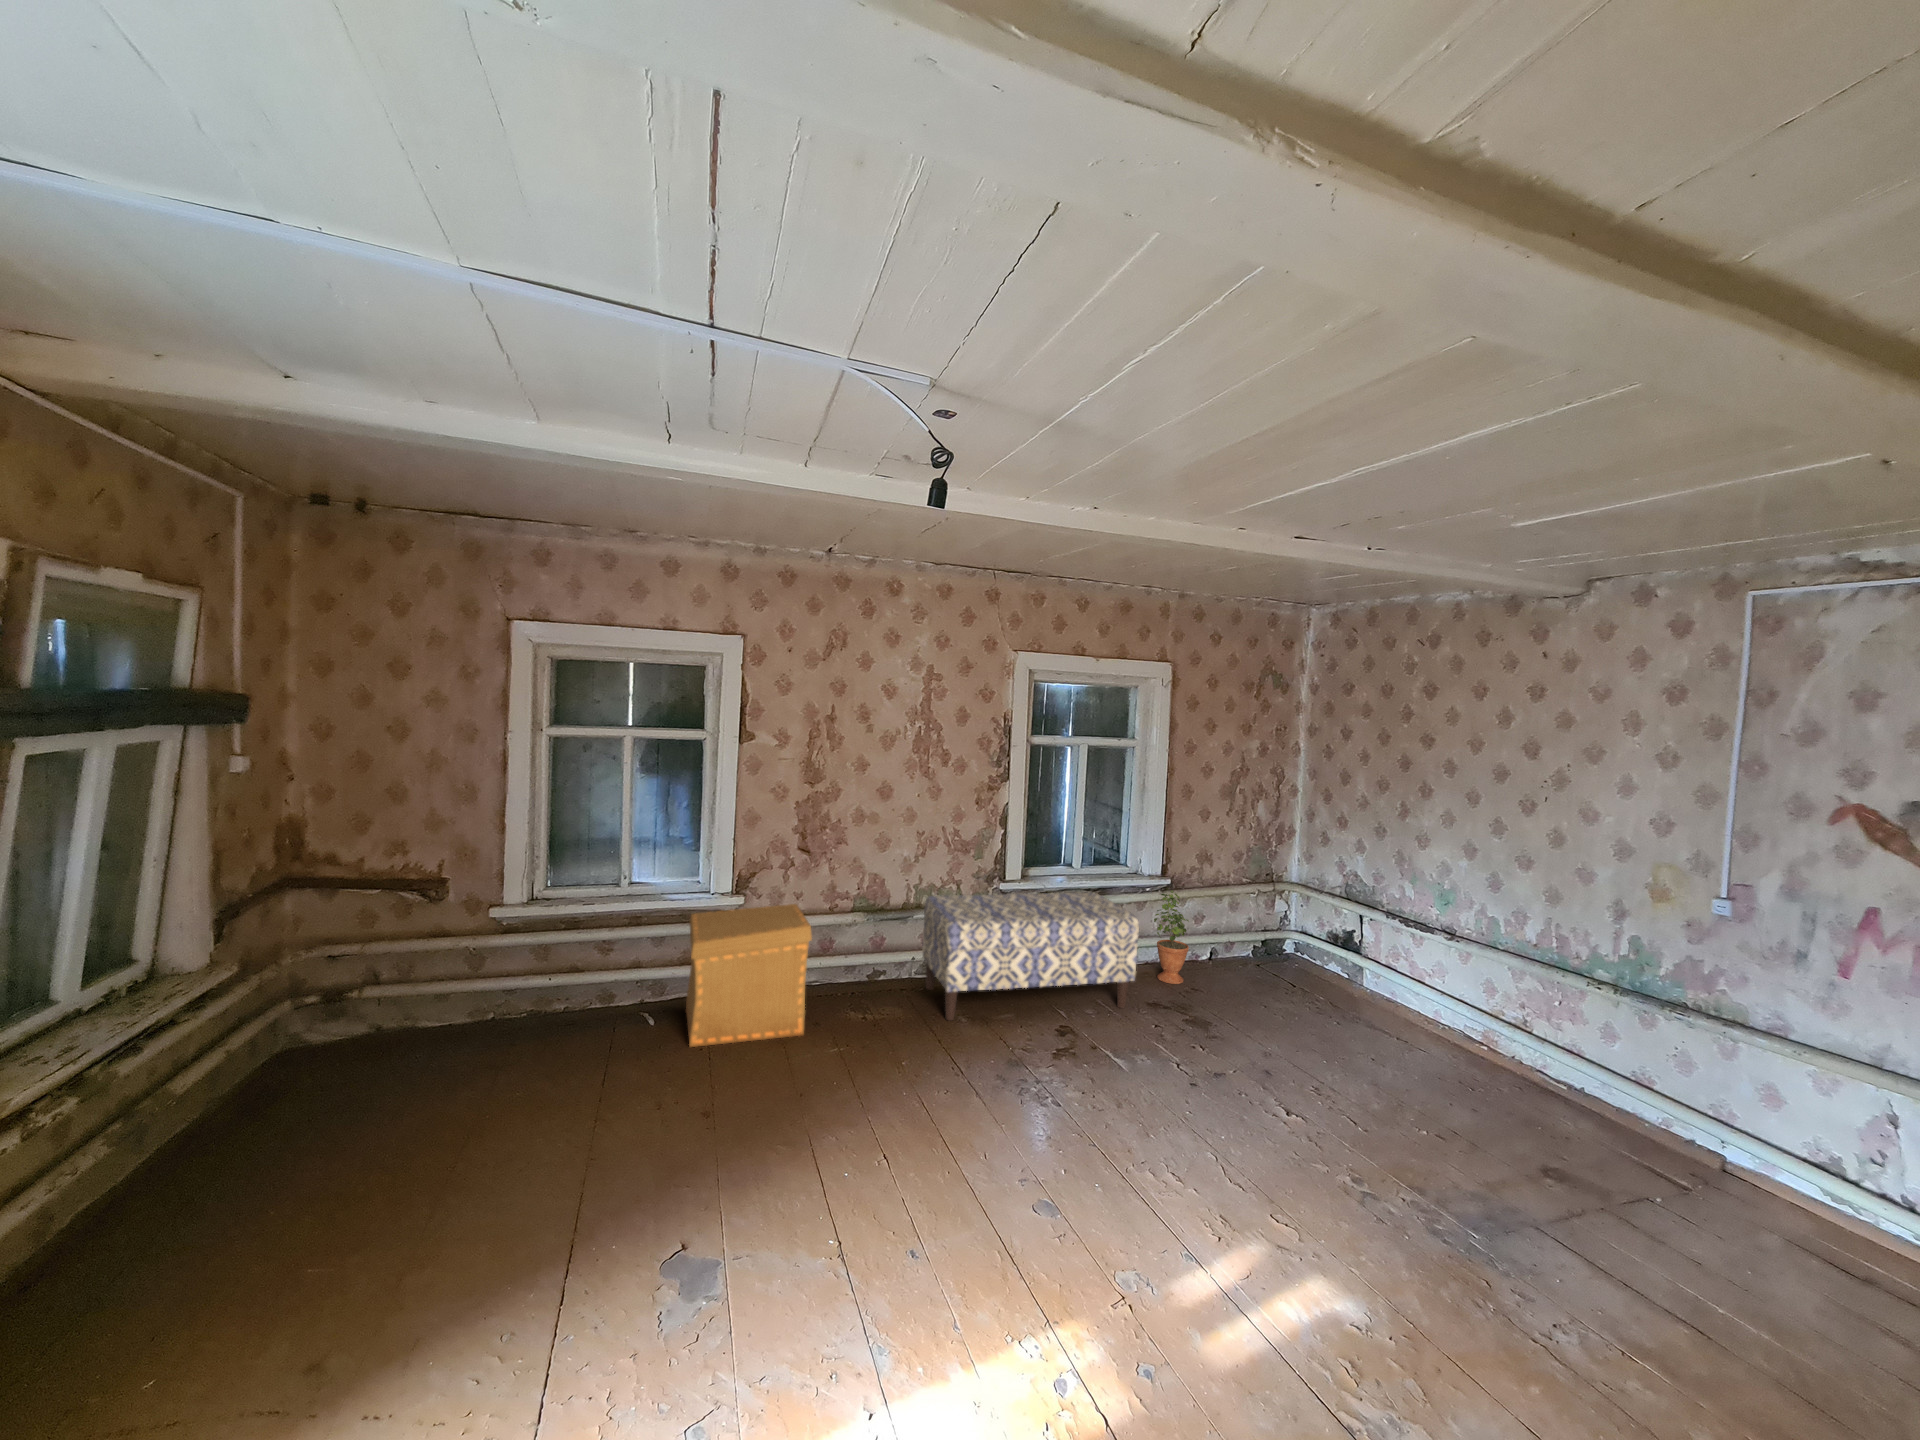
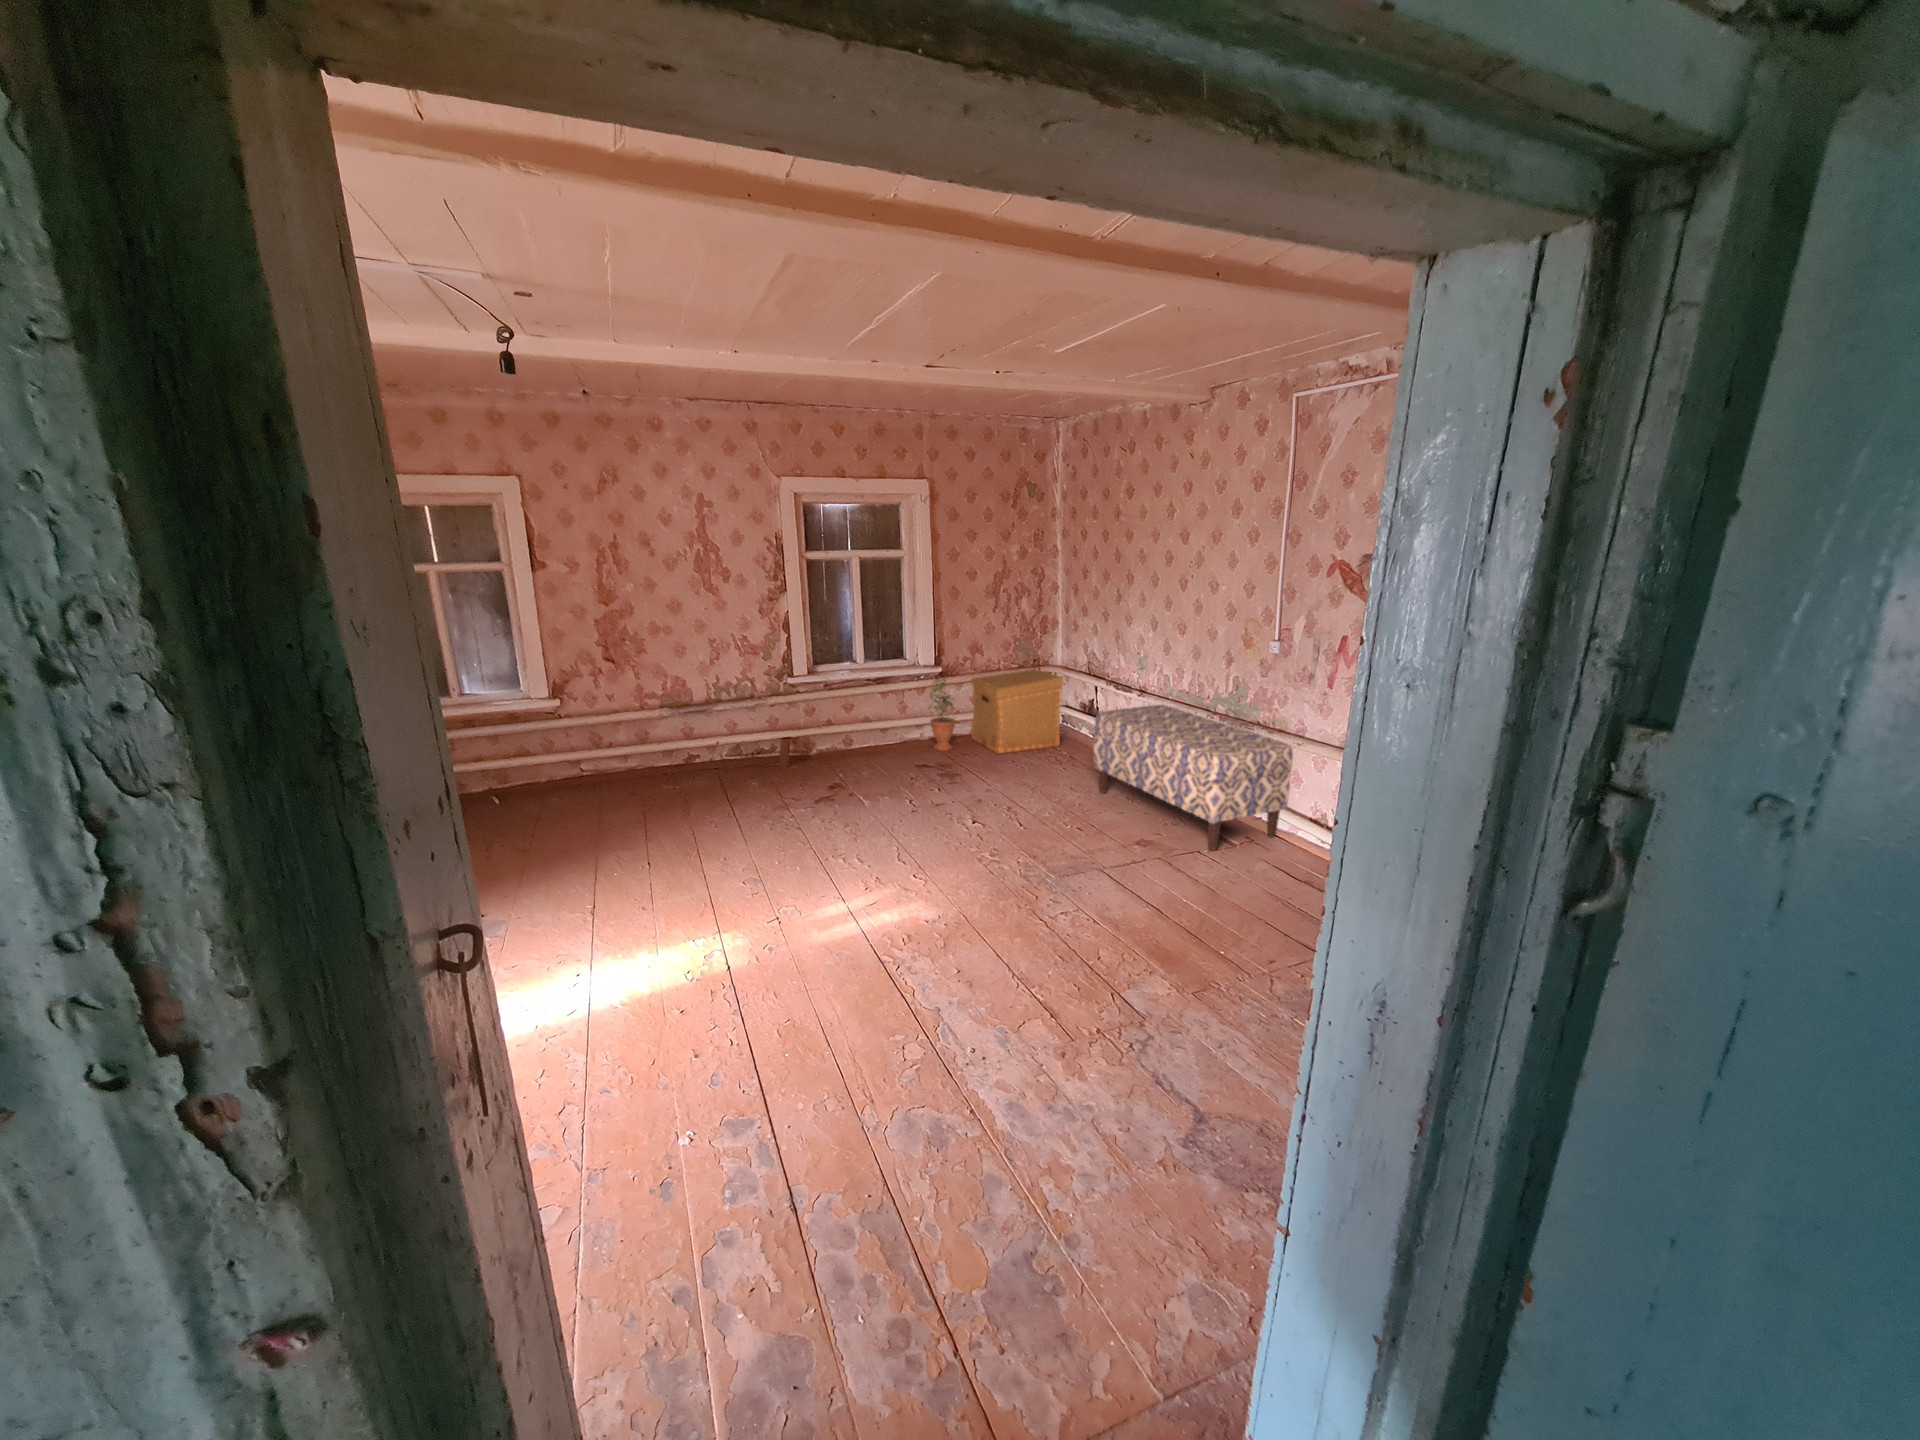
bench: present [922,893,1139,1020] -> present [1093,705,1293,850]
cardboard box: present [686,904,812,1047] -> present [971,669,1064,754]

